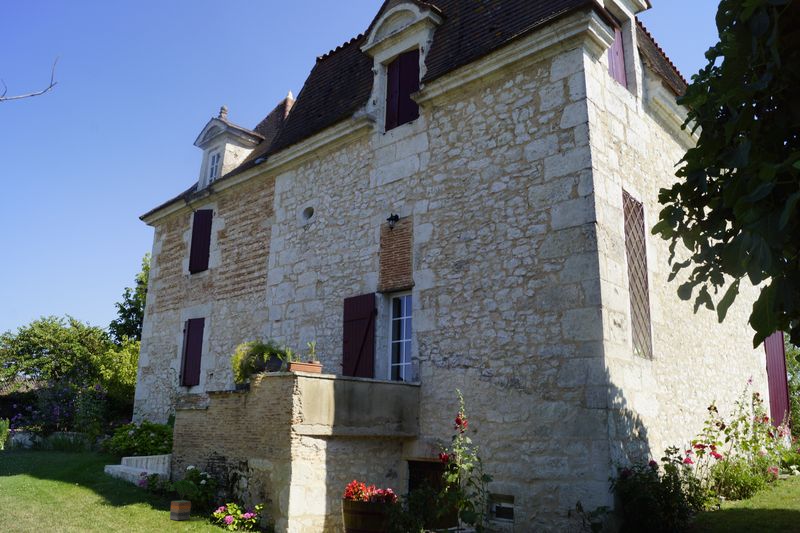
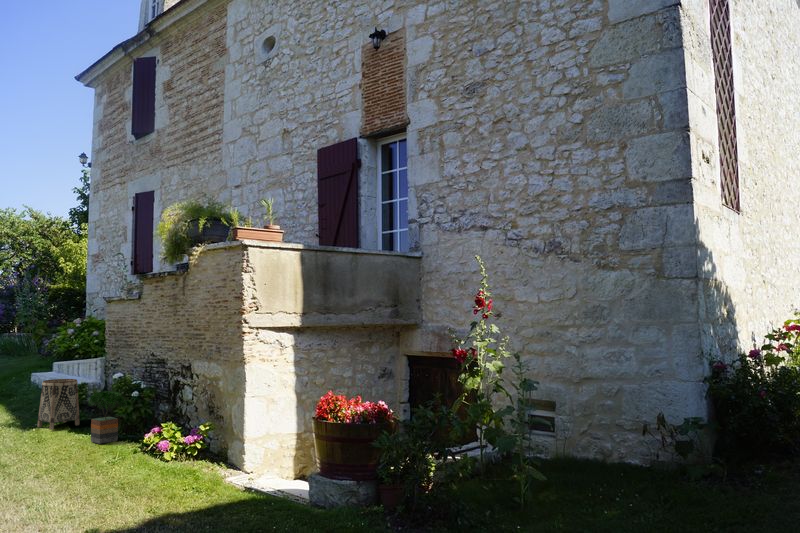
basket: none [122,471,155,510] -> present [38,379,79,429]

